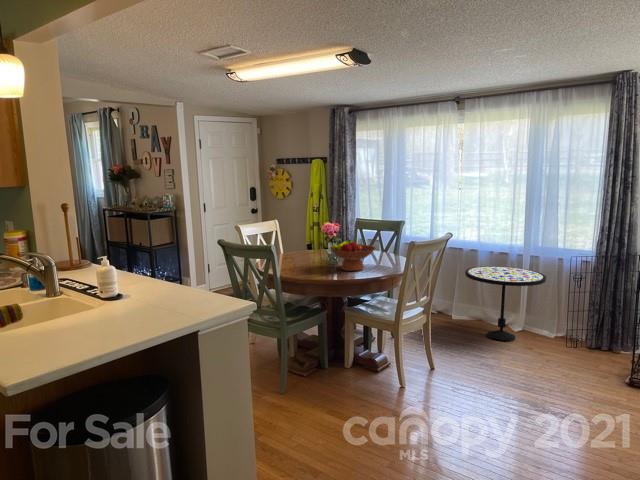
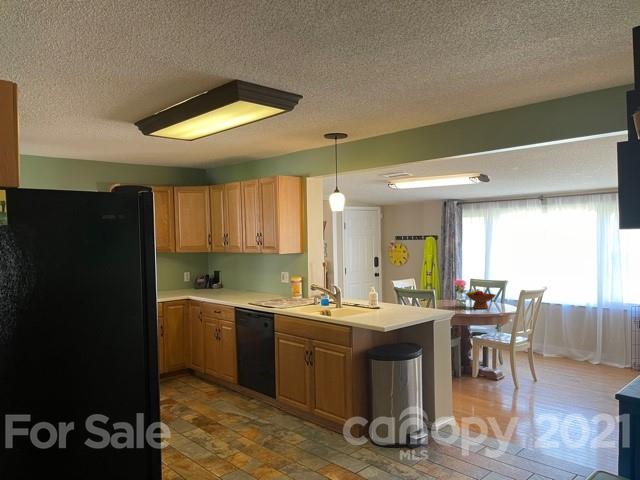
side table: present [465,266,546,342] -> none [554,315,616,369]

